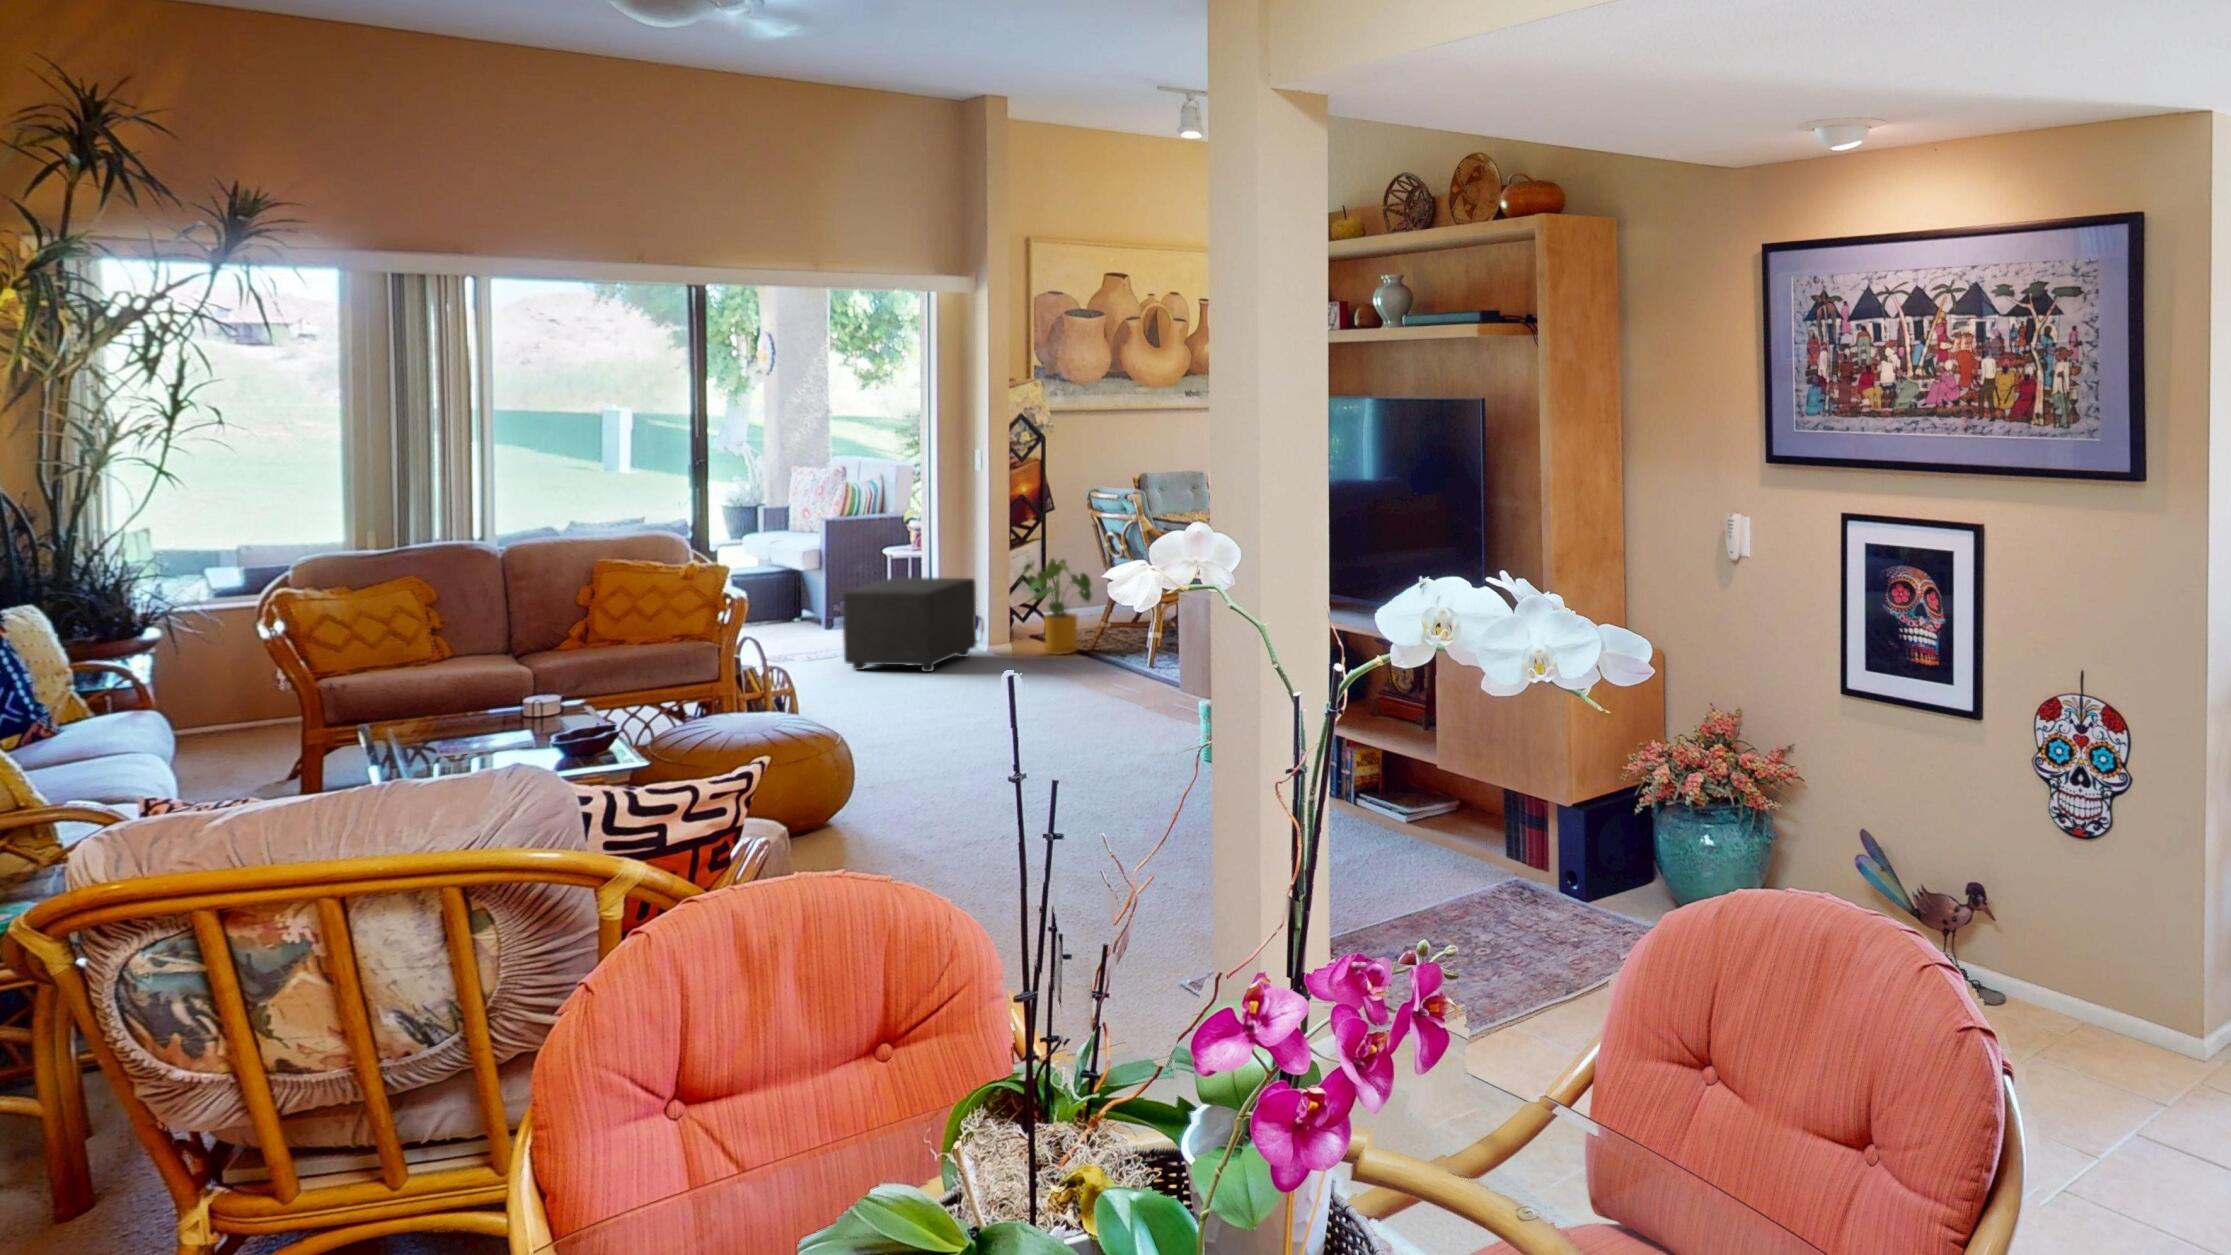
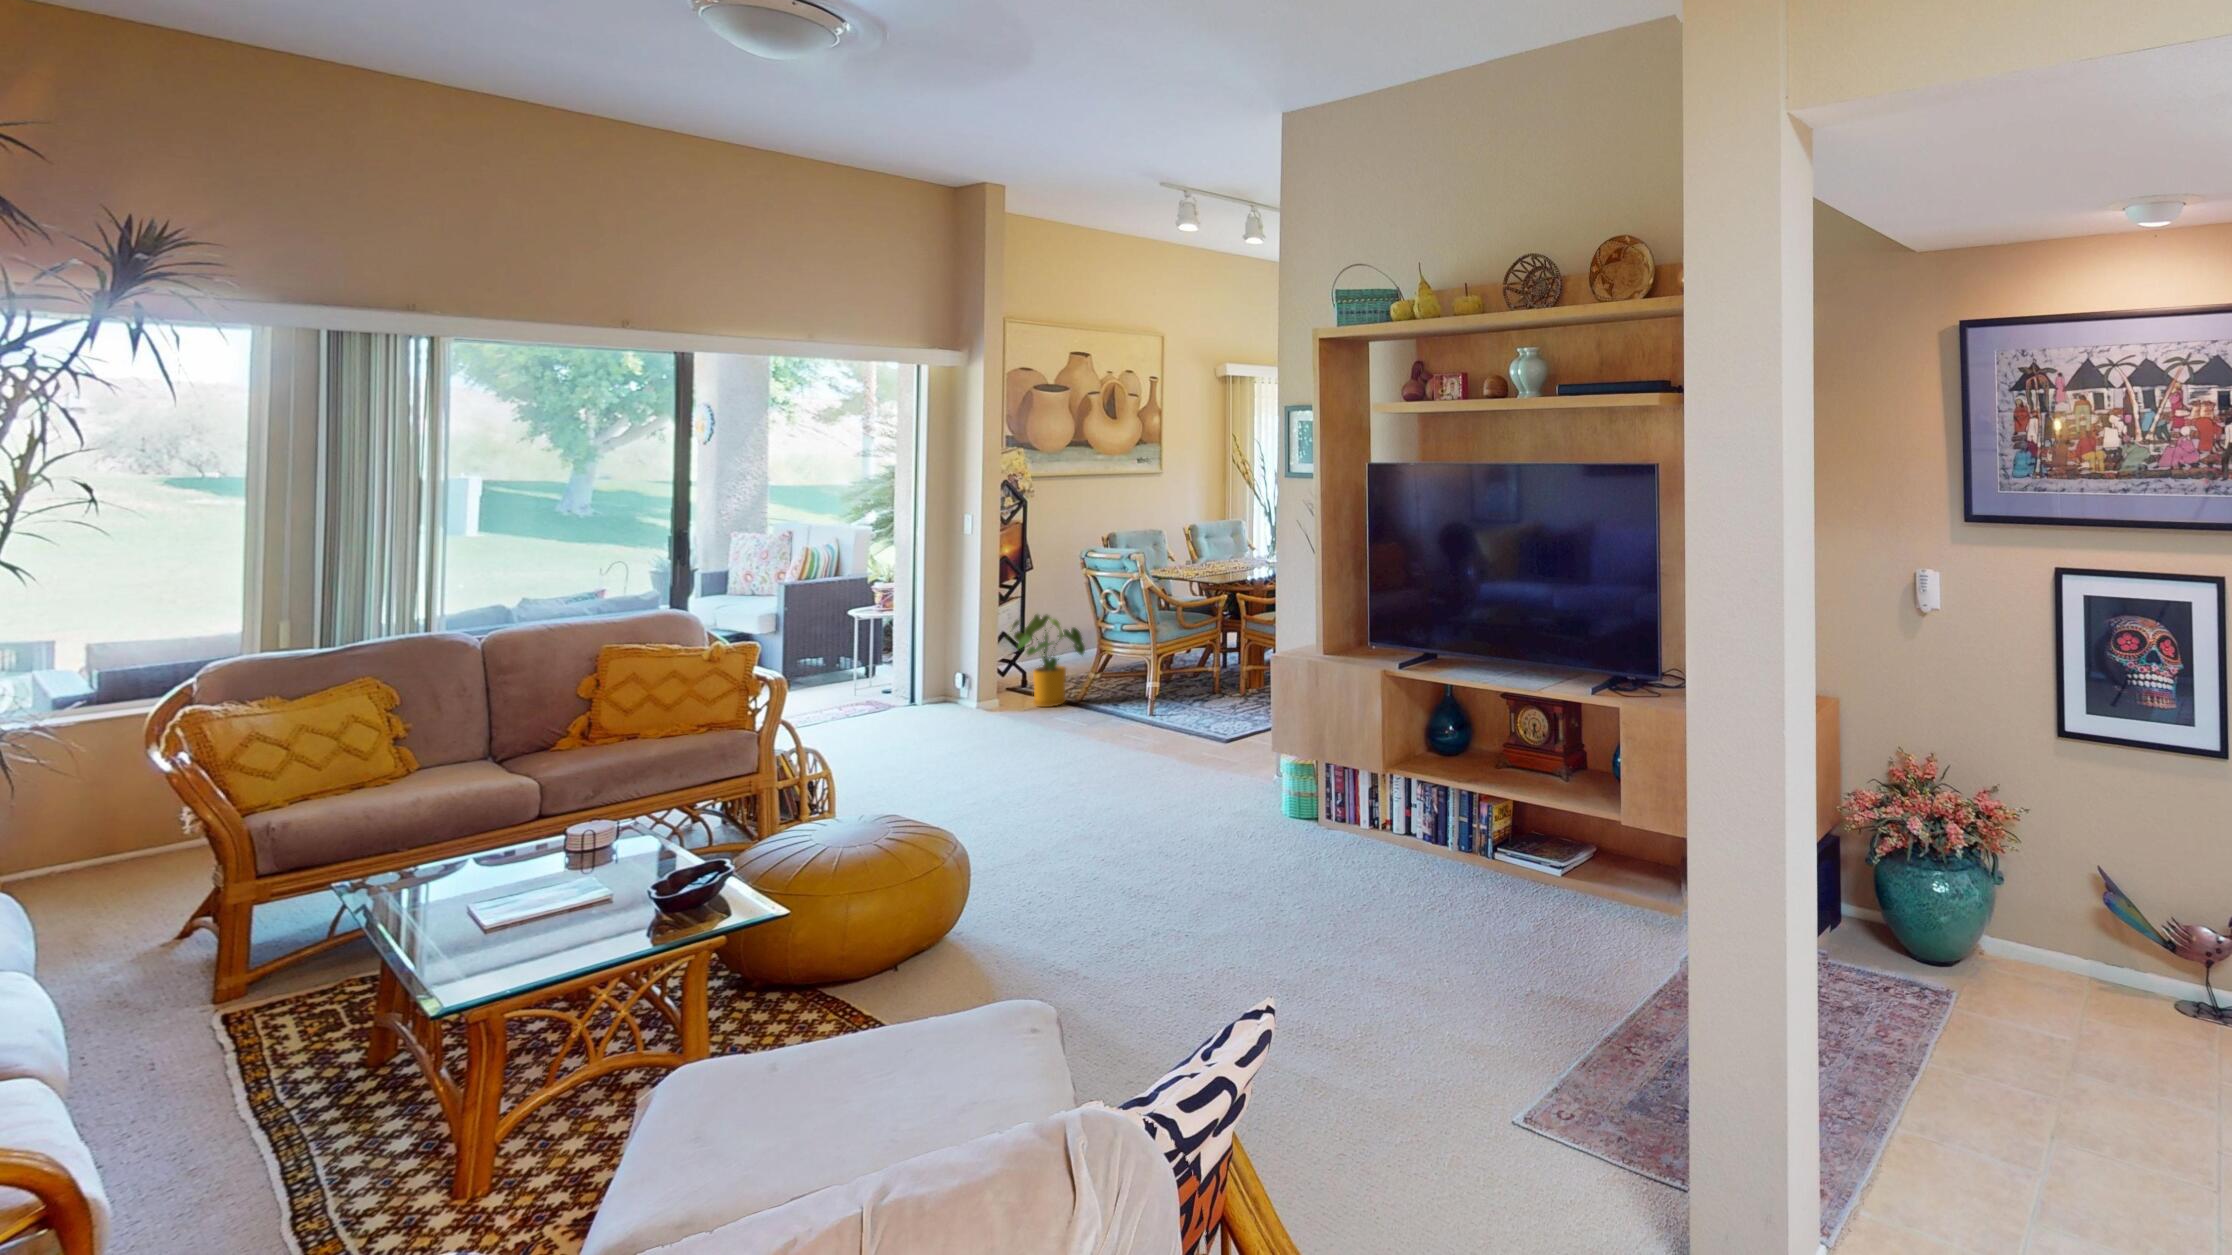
ottoman: present [842,577,976,672] -> none [833,638,966,738]

